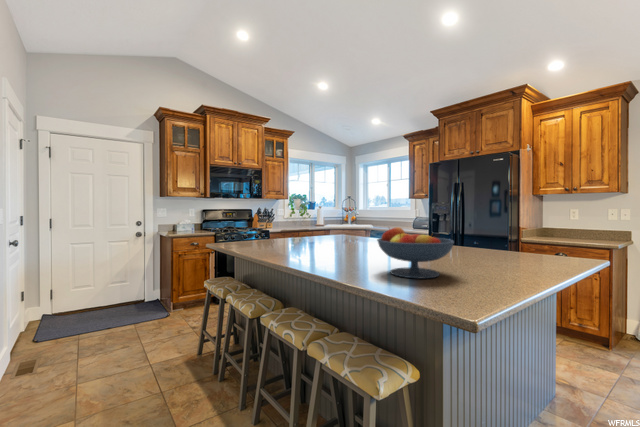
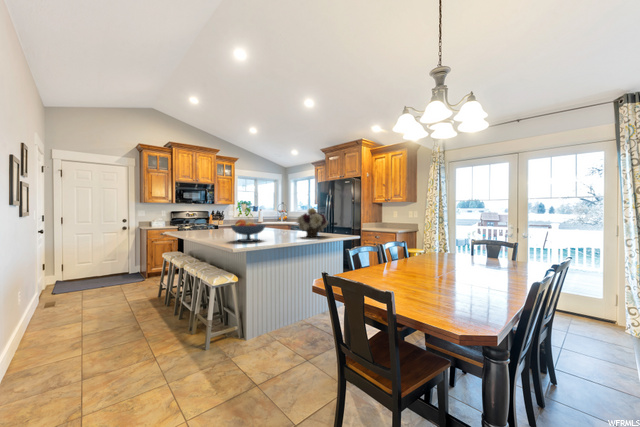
flower arrangement: none [488,202,560,264] -> present [297,208,328,237]

